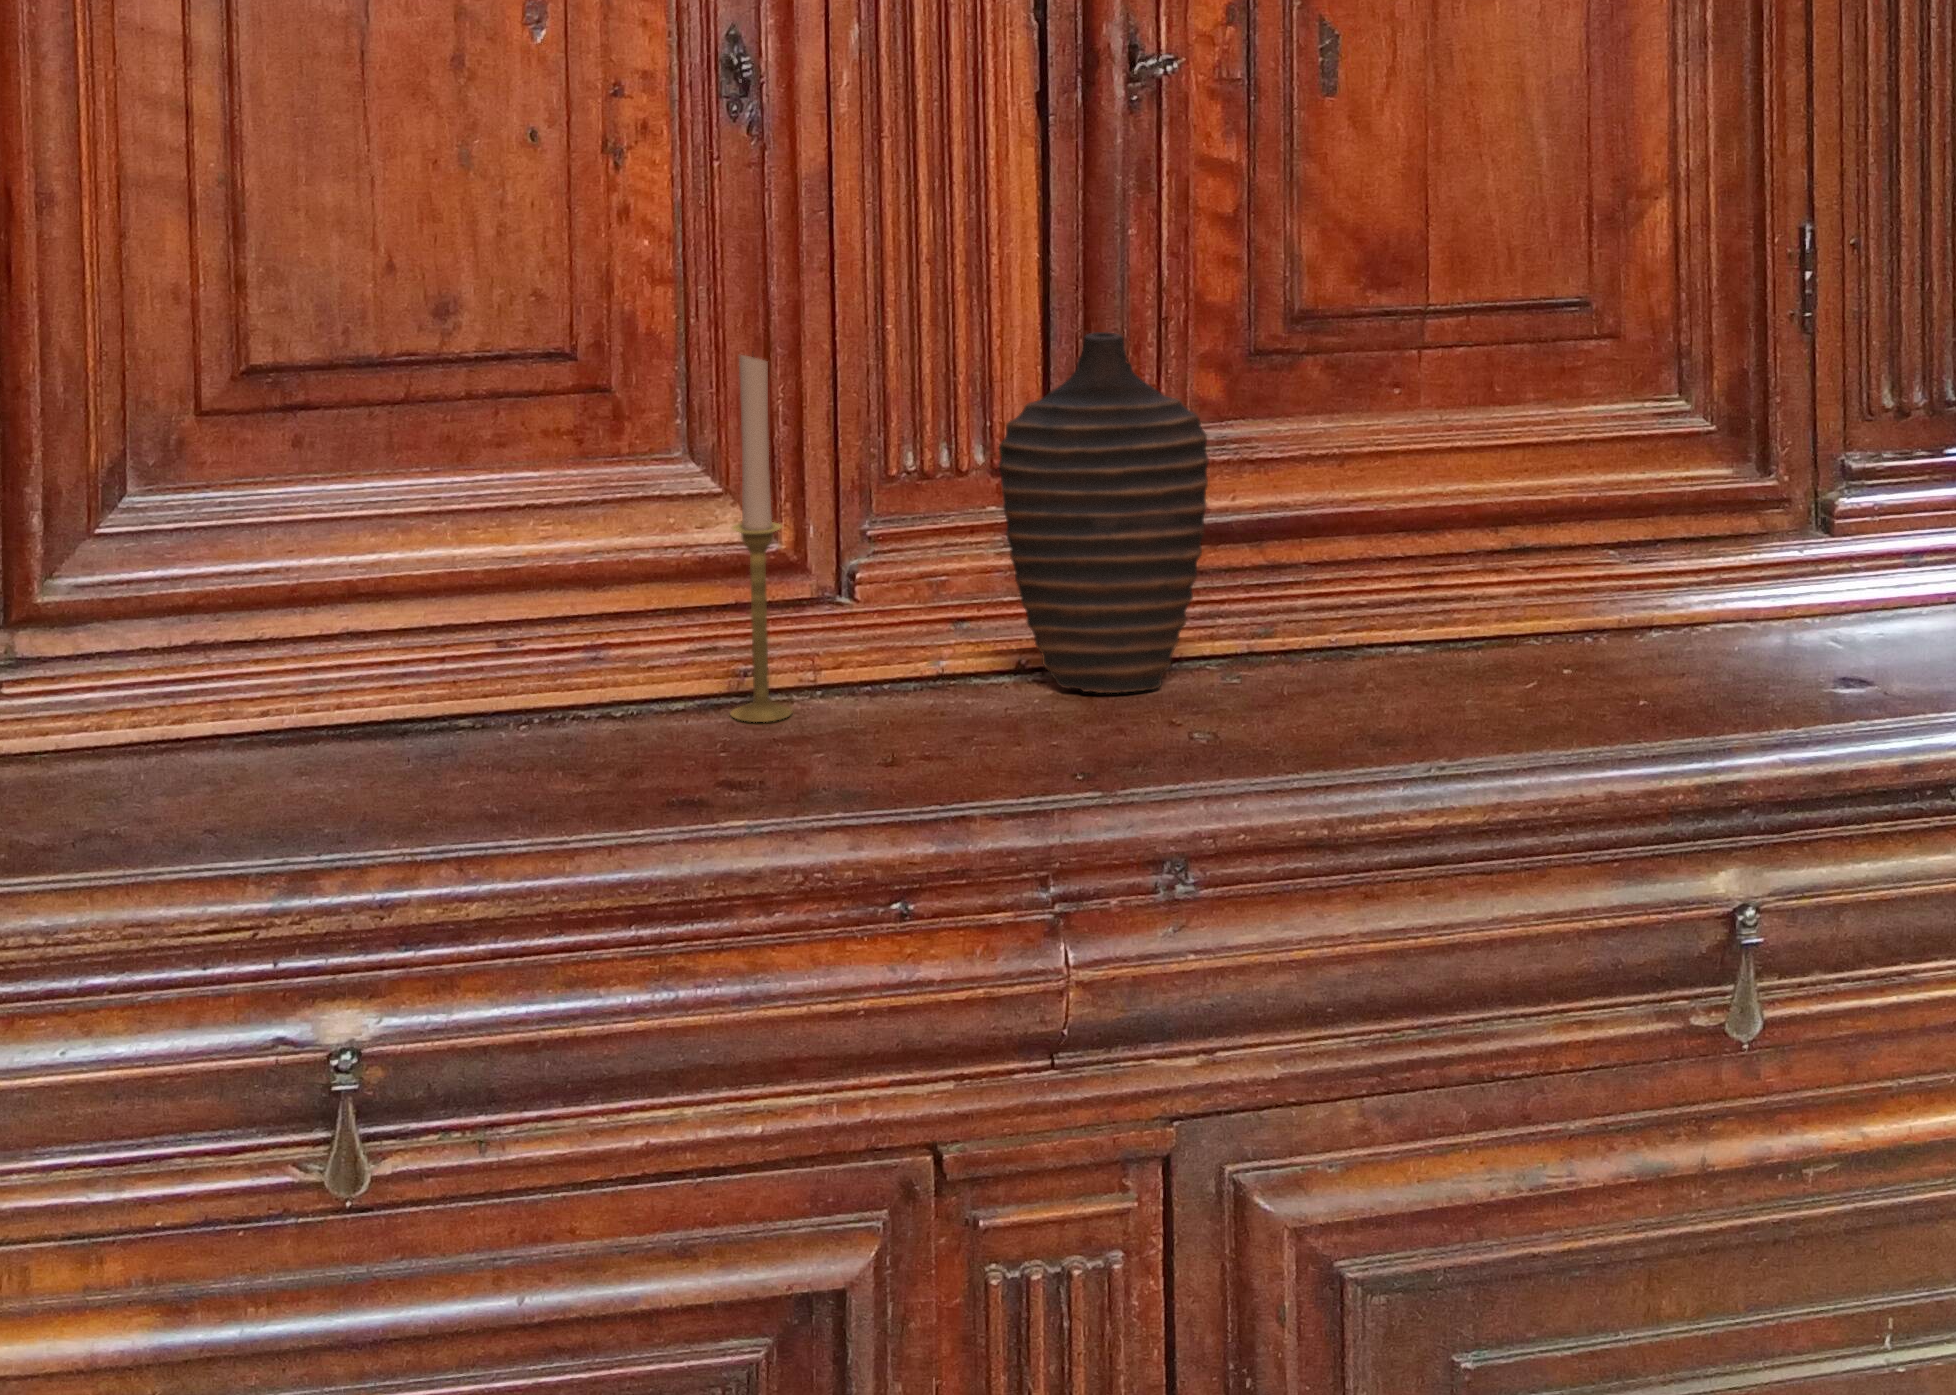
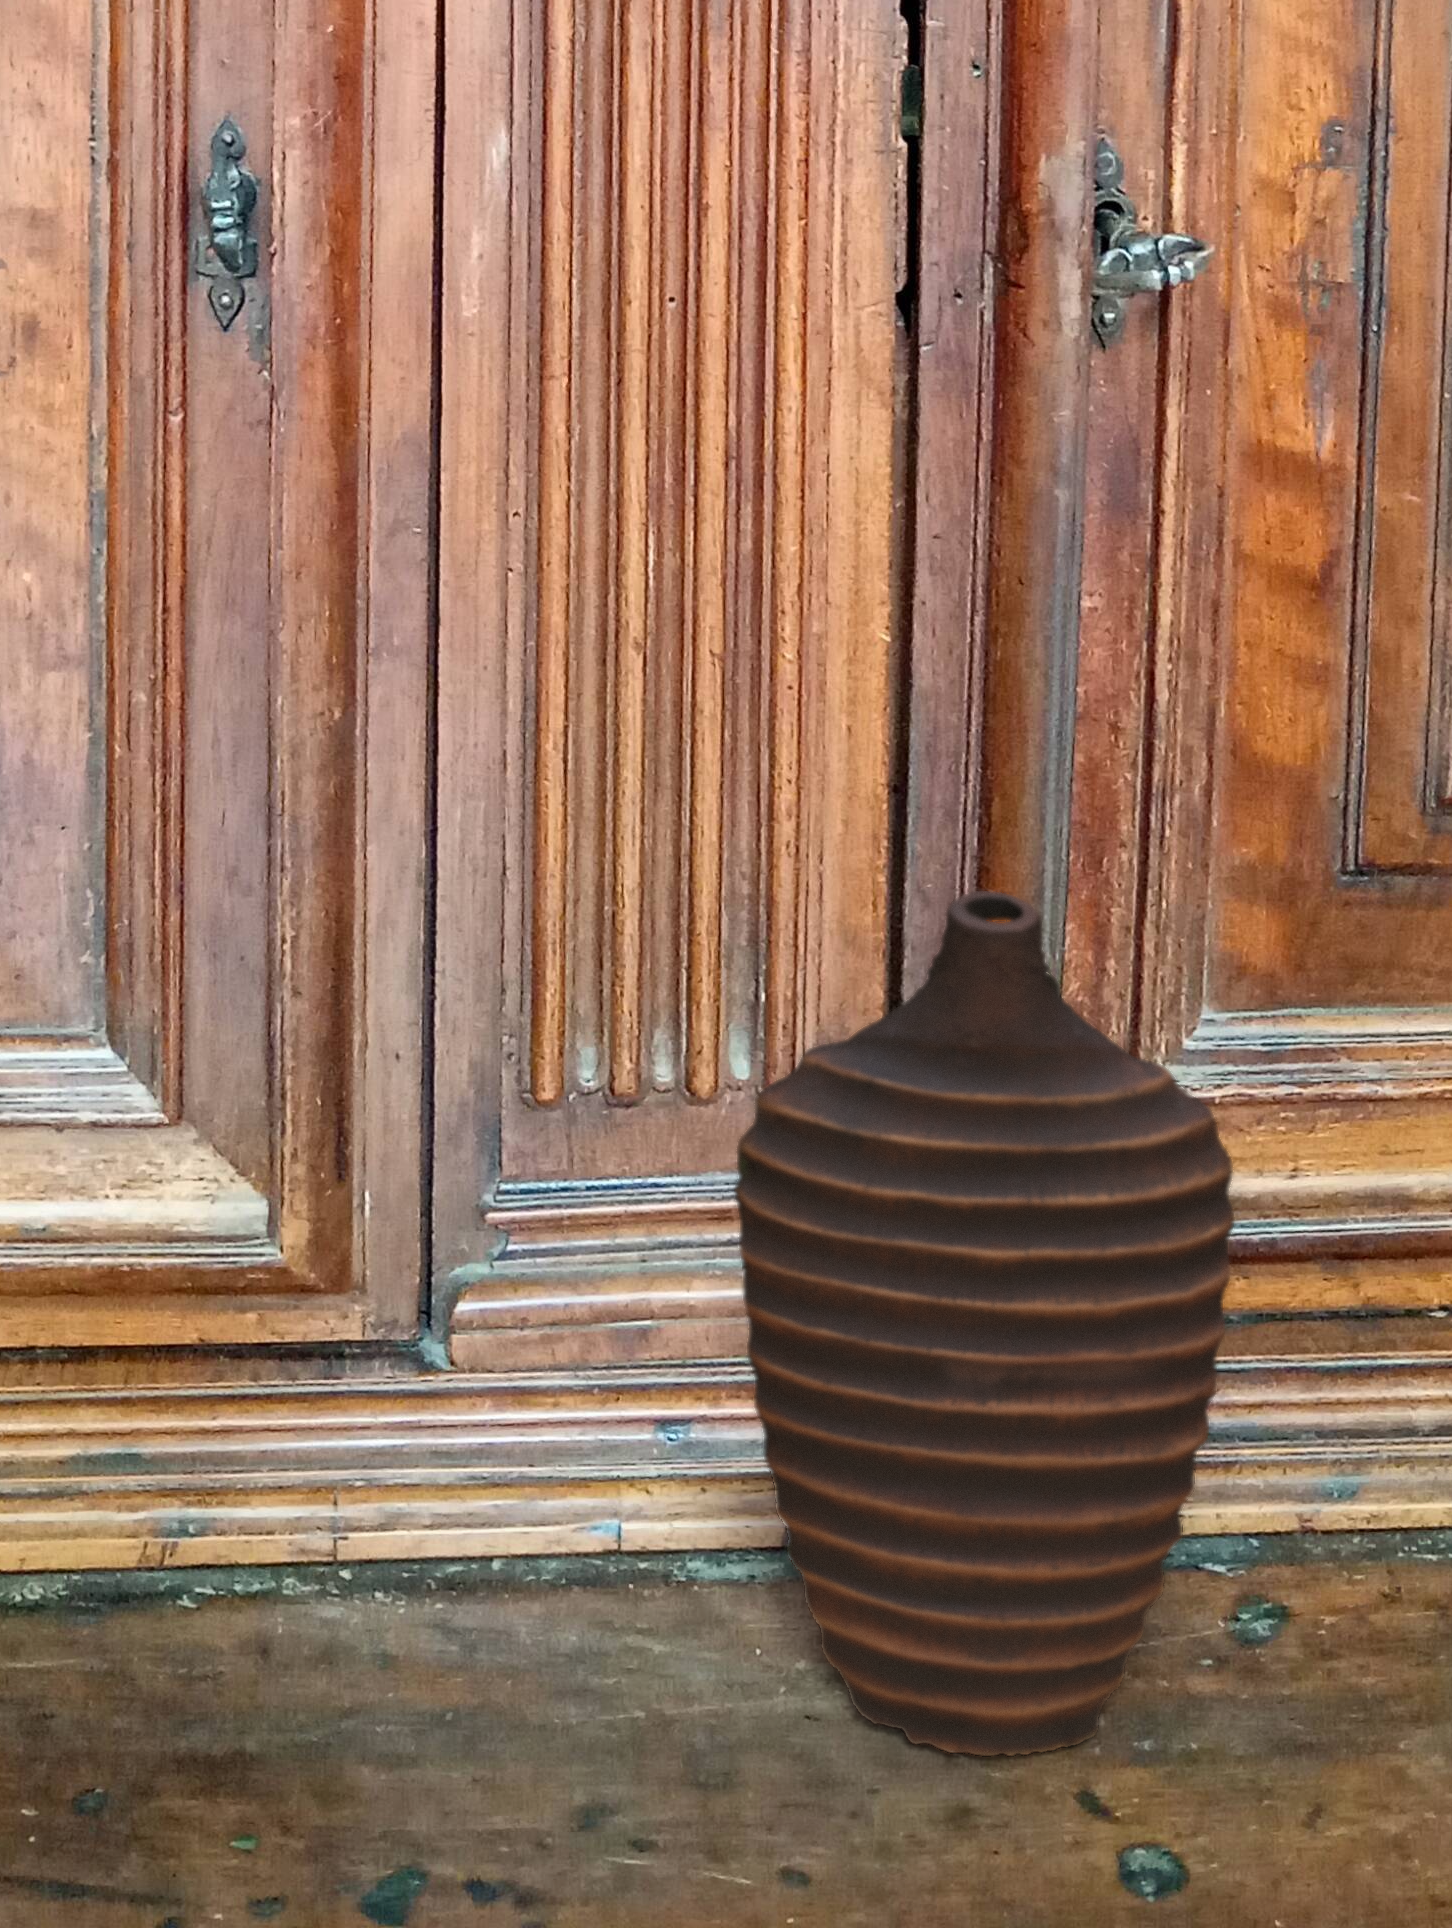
candlestick: present [731,352,792,722] -> none [76,910,223,1793]

